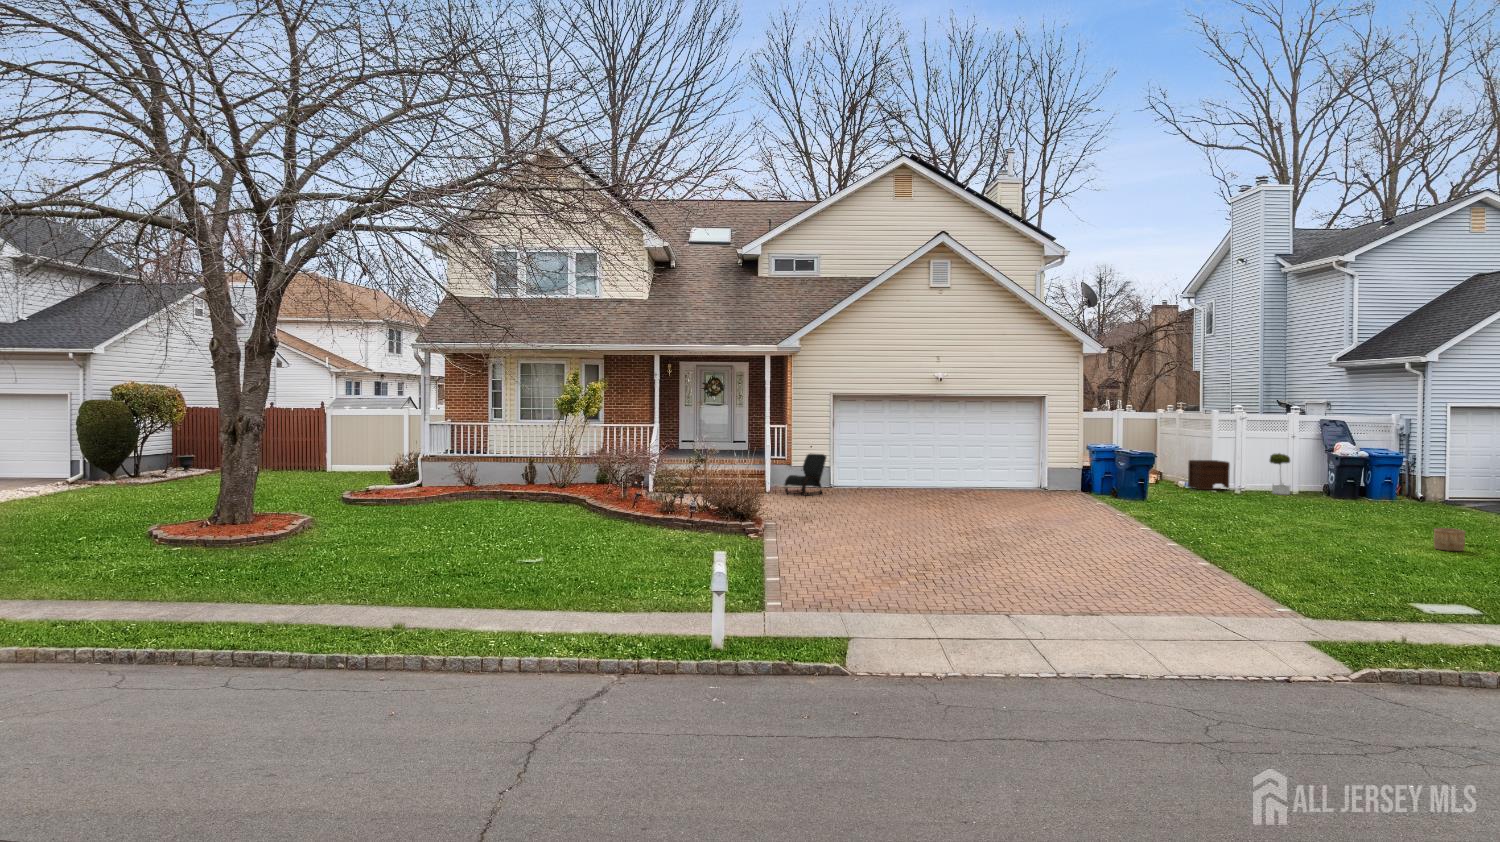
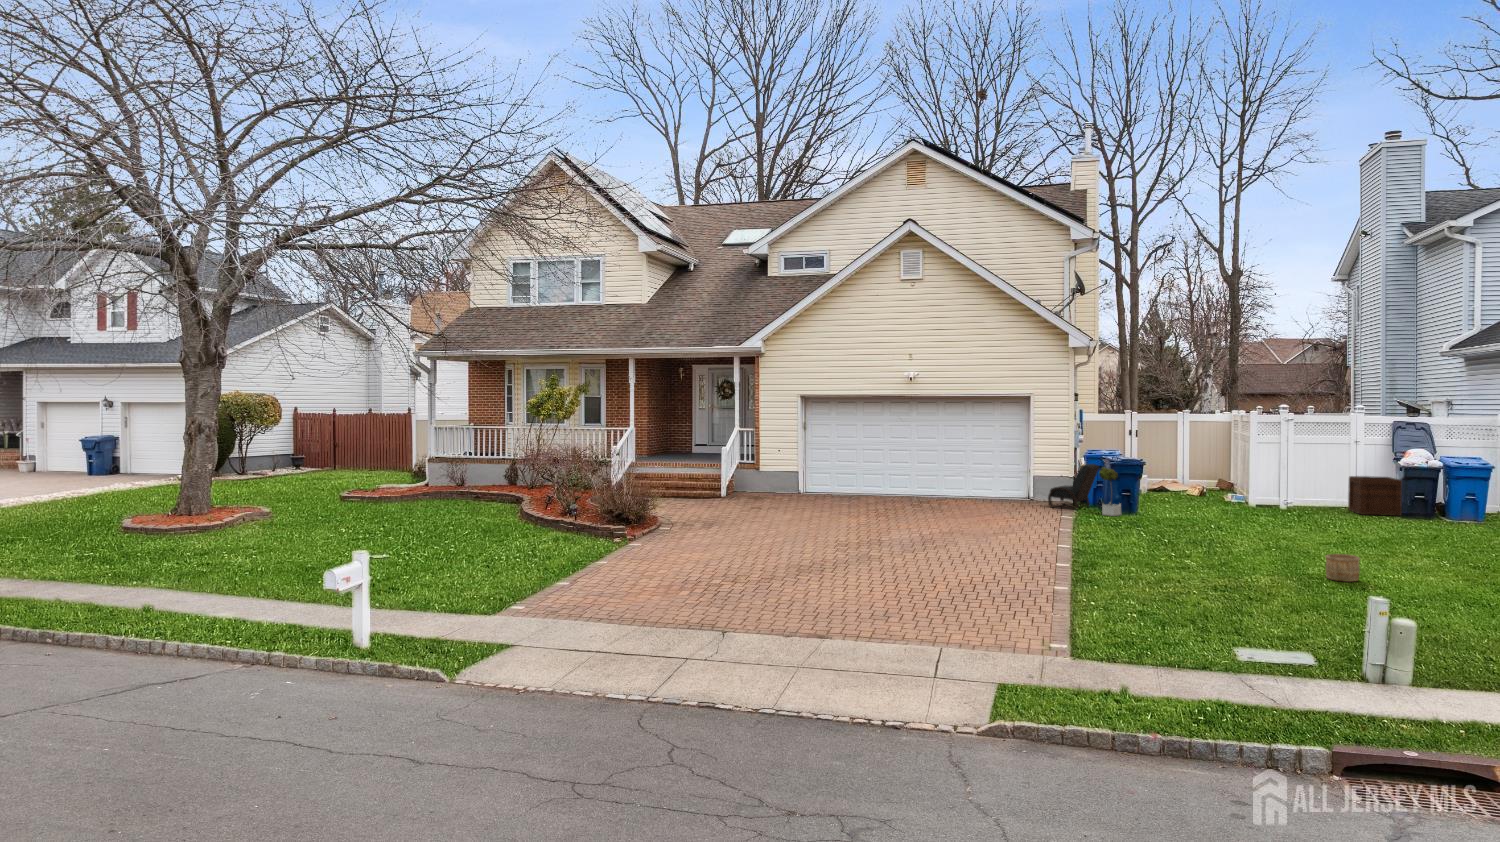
lounge chair: present [785,453,826,496] -> present [1048,464,1099,509]
potted tree: present [1270,453,1290,495] -> present [1099,467,1121,516]
wooden crate: present [1188,460,1230,490] -> present [1348,476,1402,516]

